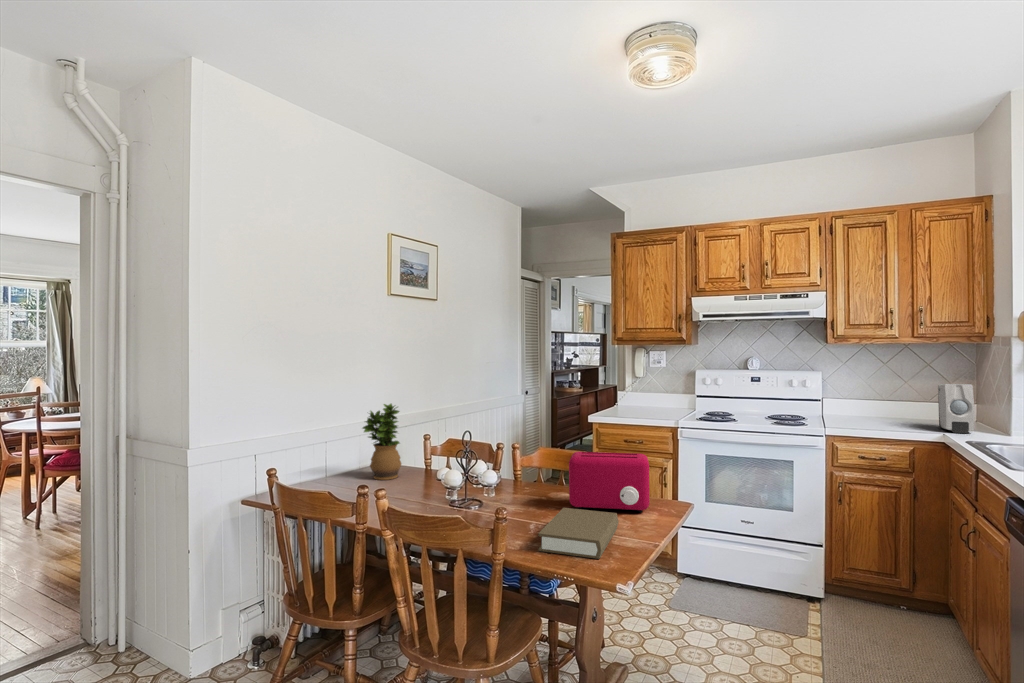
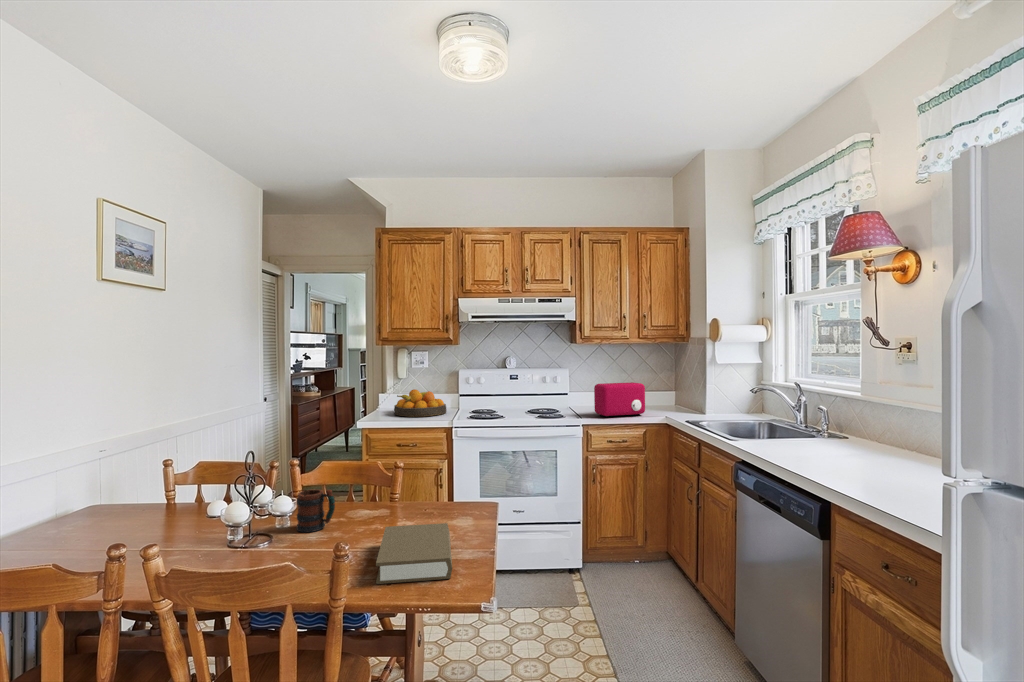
soap dispenser: present [938,384,974,433] -> none [654,374,681,413]
fruit bowl: none [626,388,678,415] -> present [394,389,446,417]
potted plant: present [363,404,401,480] -> none [65,422,132,530]
toaster: present [569,452,650,512] -> present [594,382,645,417]
mug: none [503,469,532,504] -> present [296,489,335,532]

